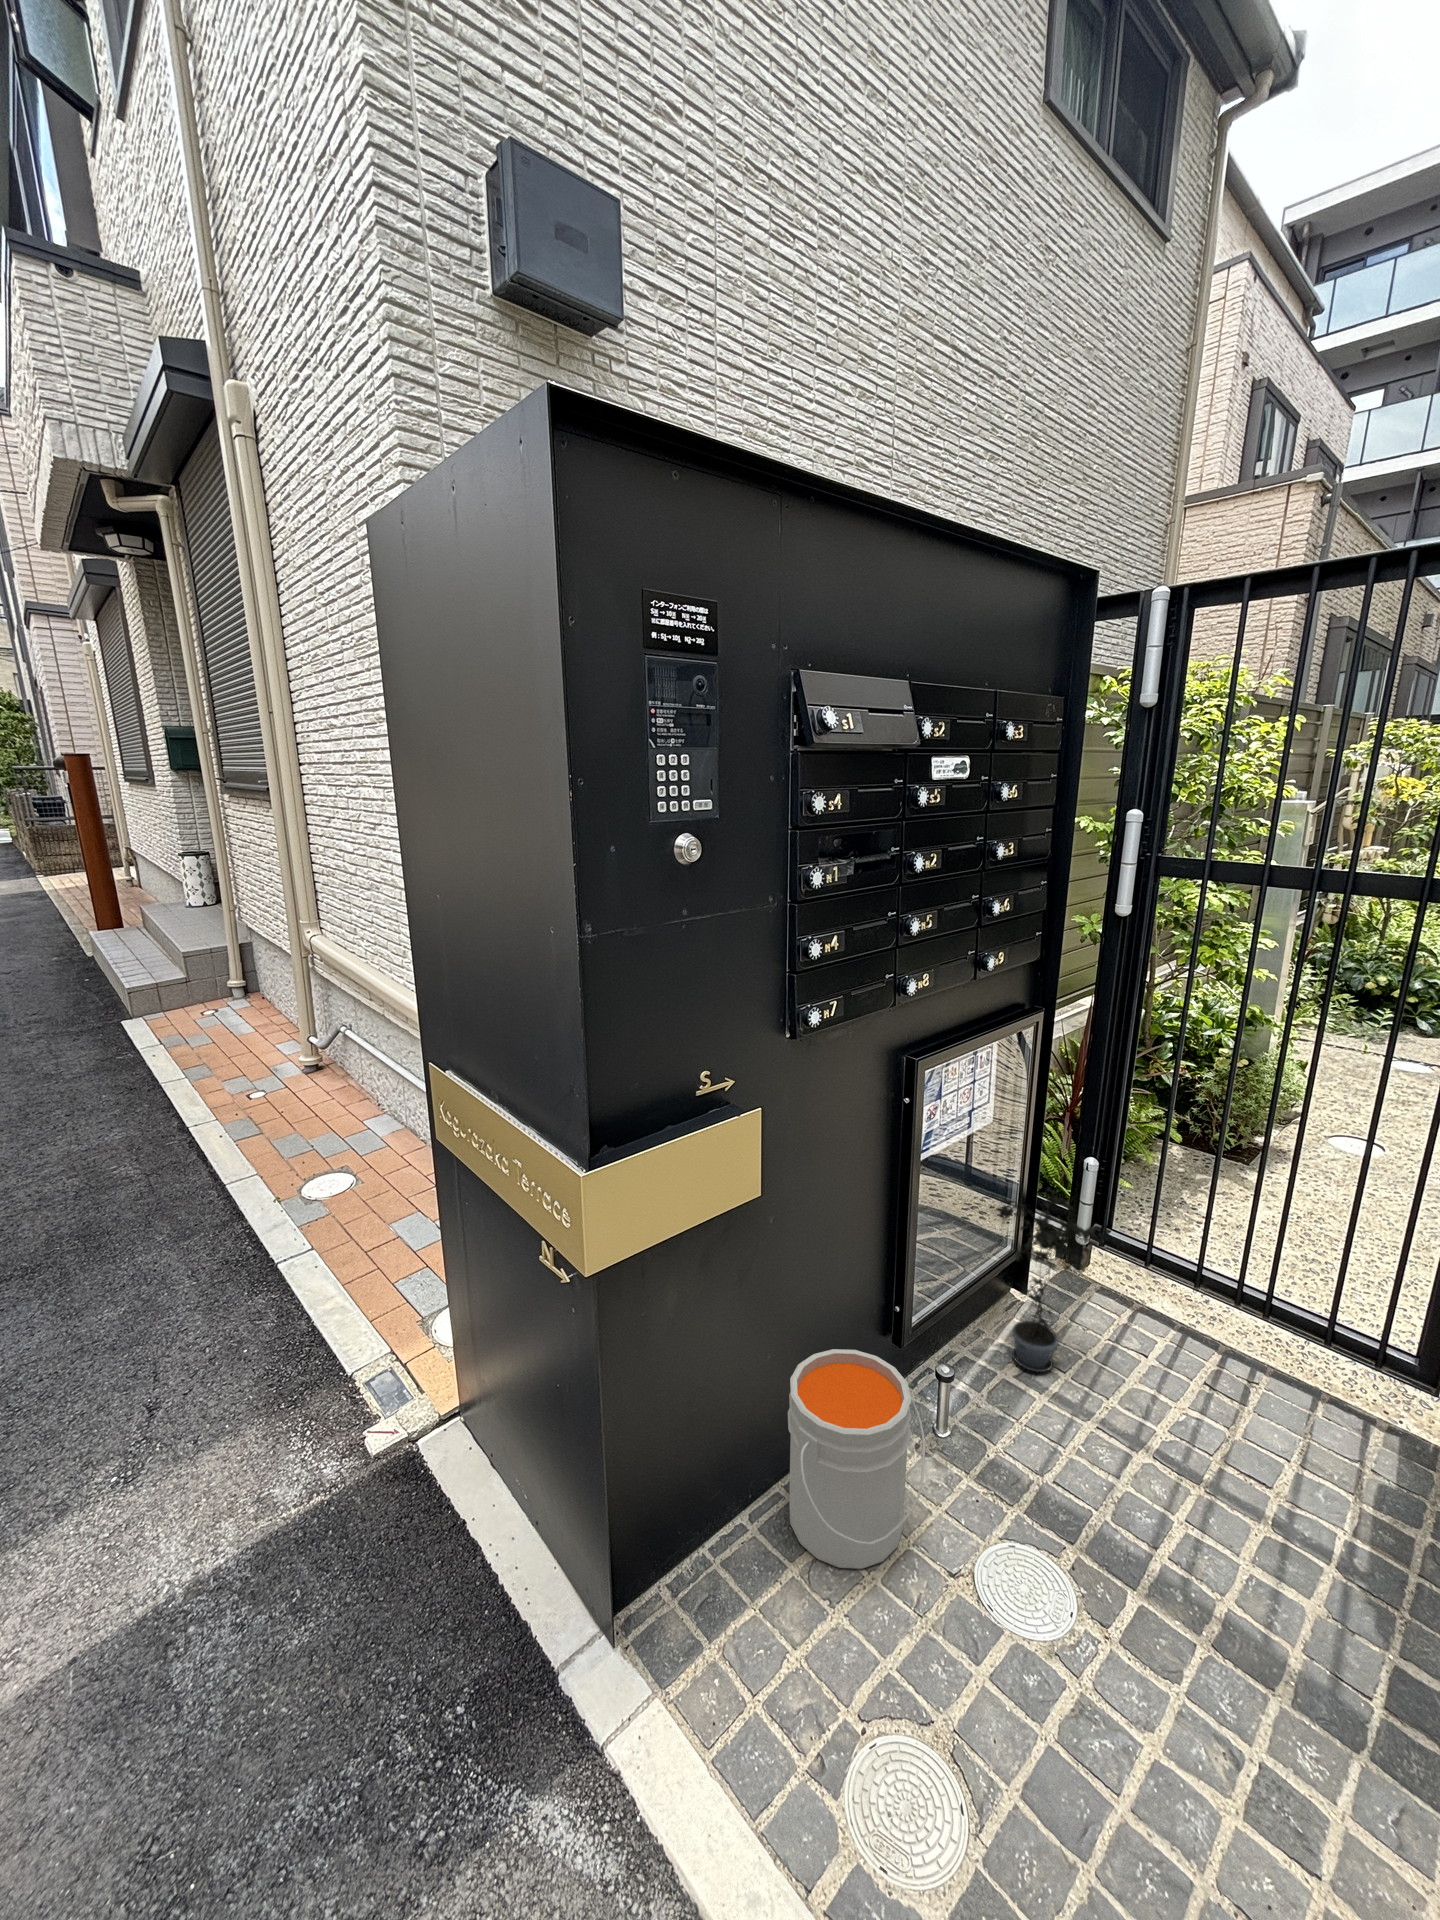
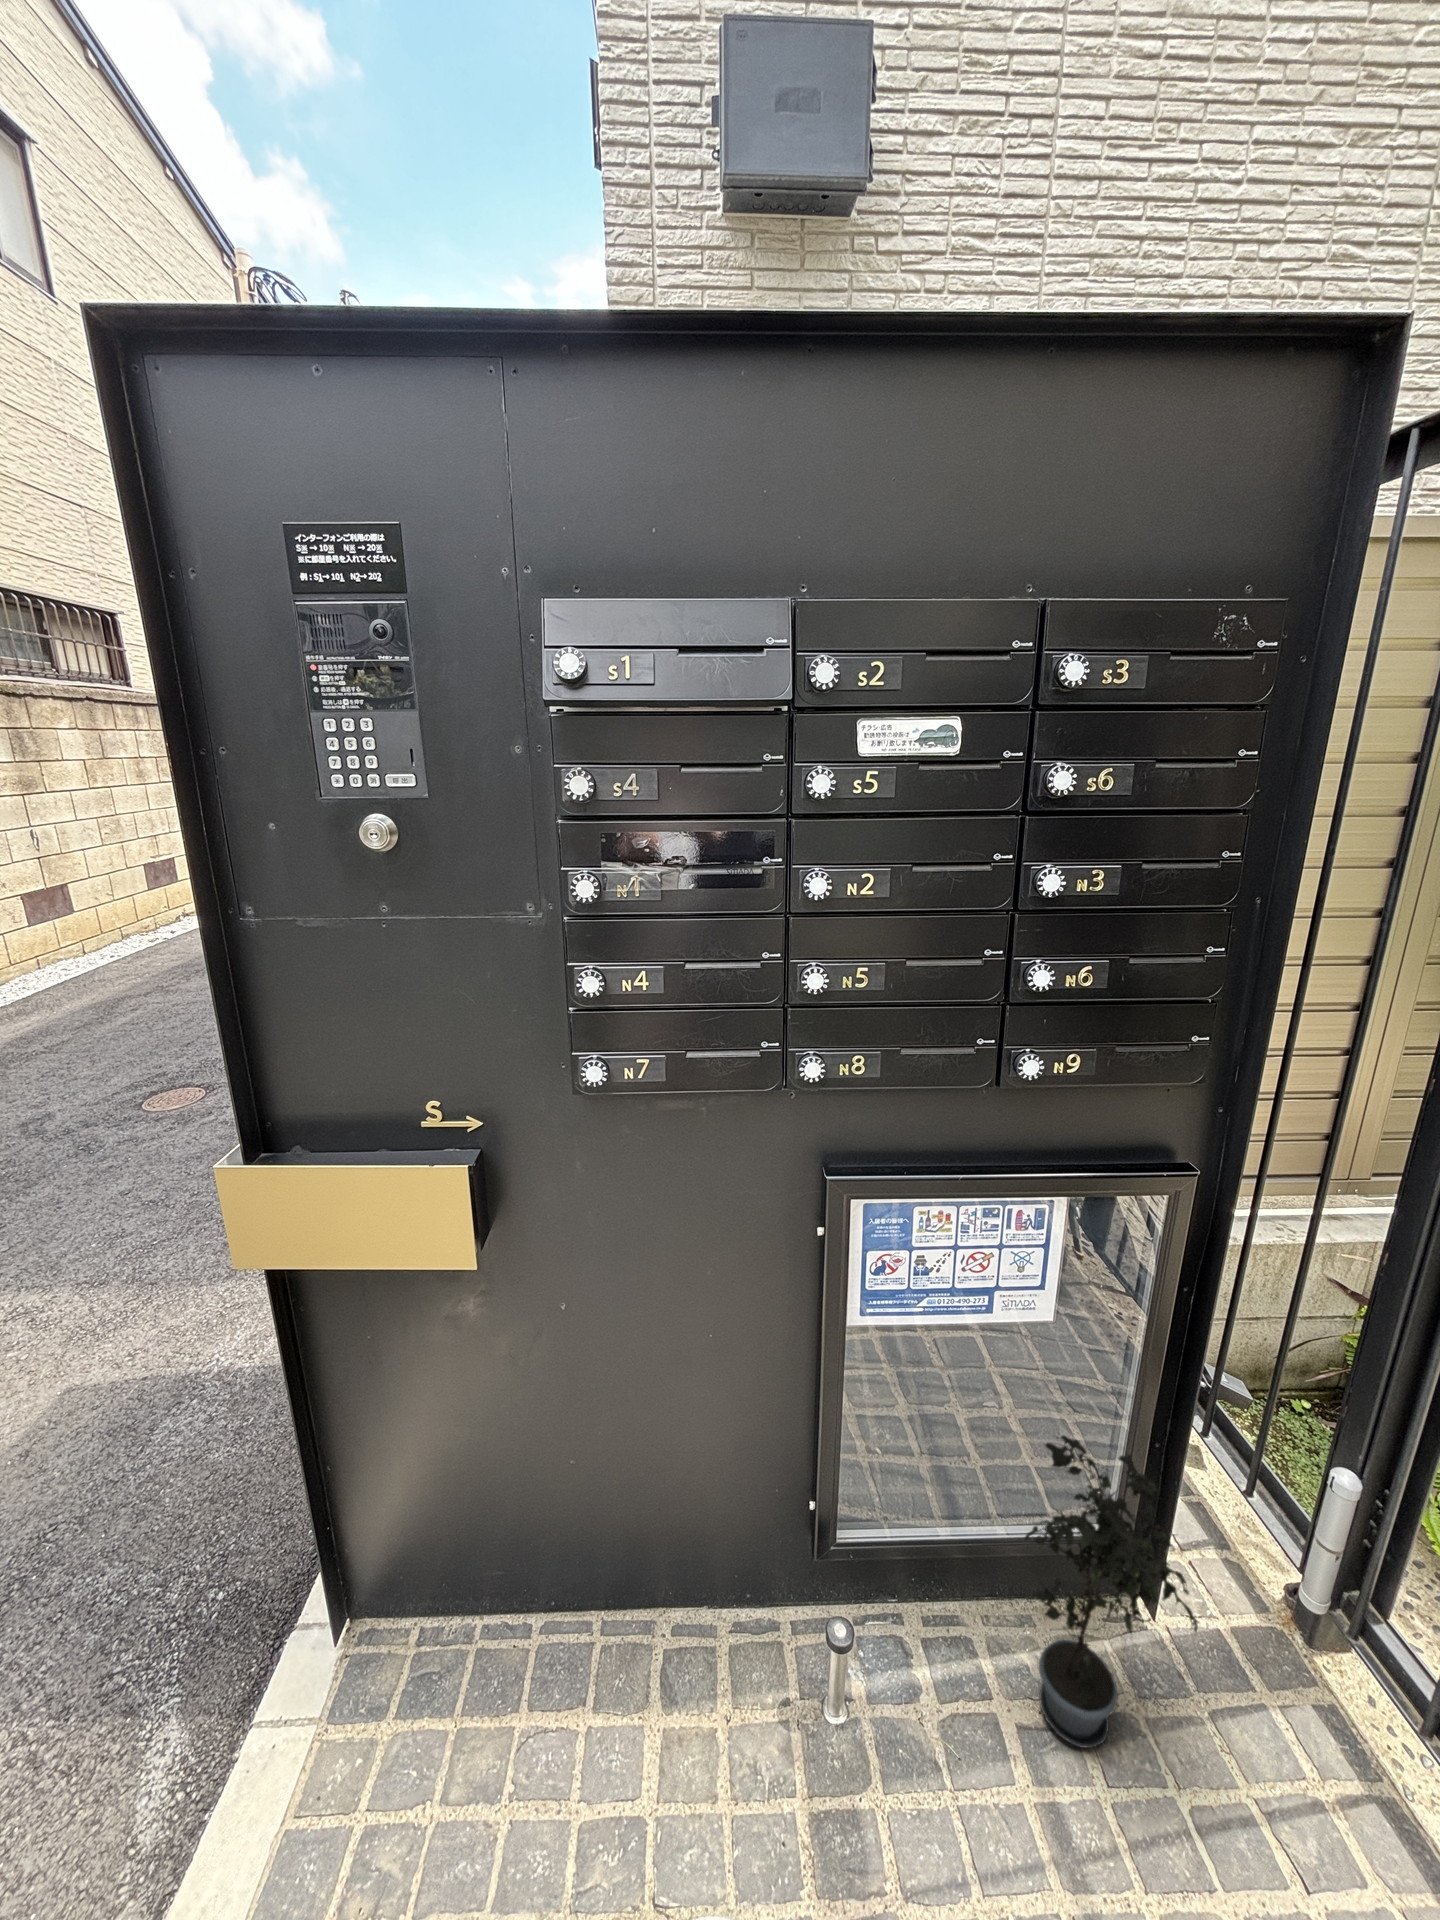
bucket: present [788,1349,925,1569] -> none [485,1486,715,1791]

